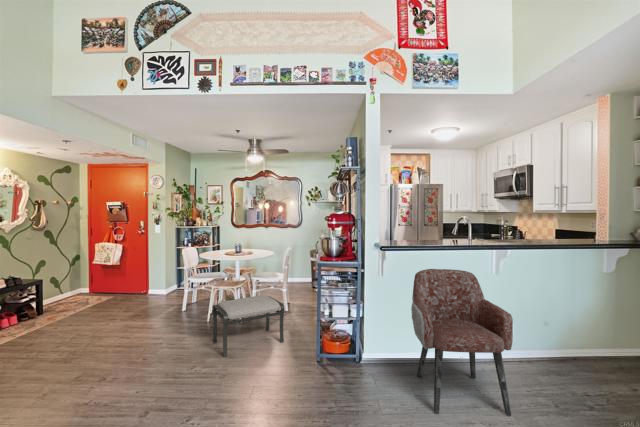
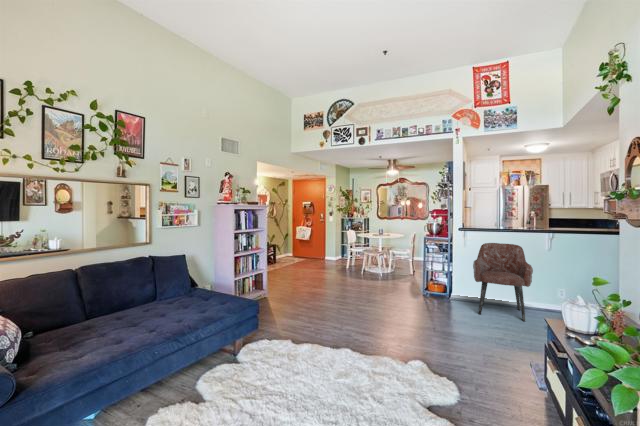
ottoman: present [213,295,284,357] -> none [365,258,405,286]

